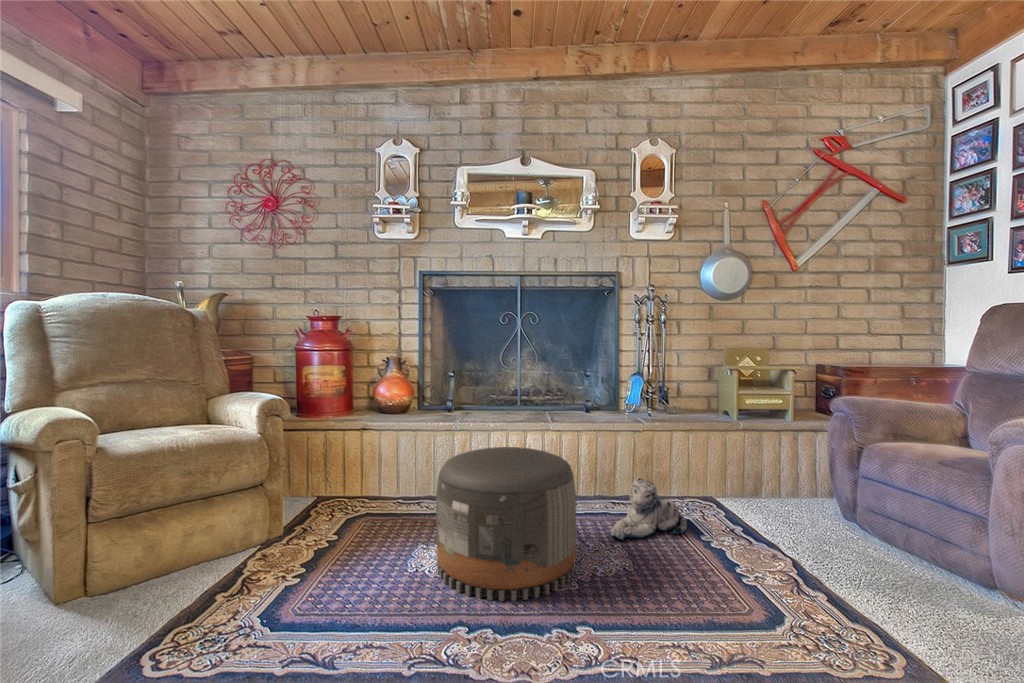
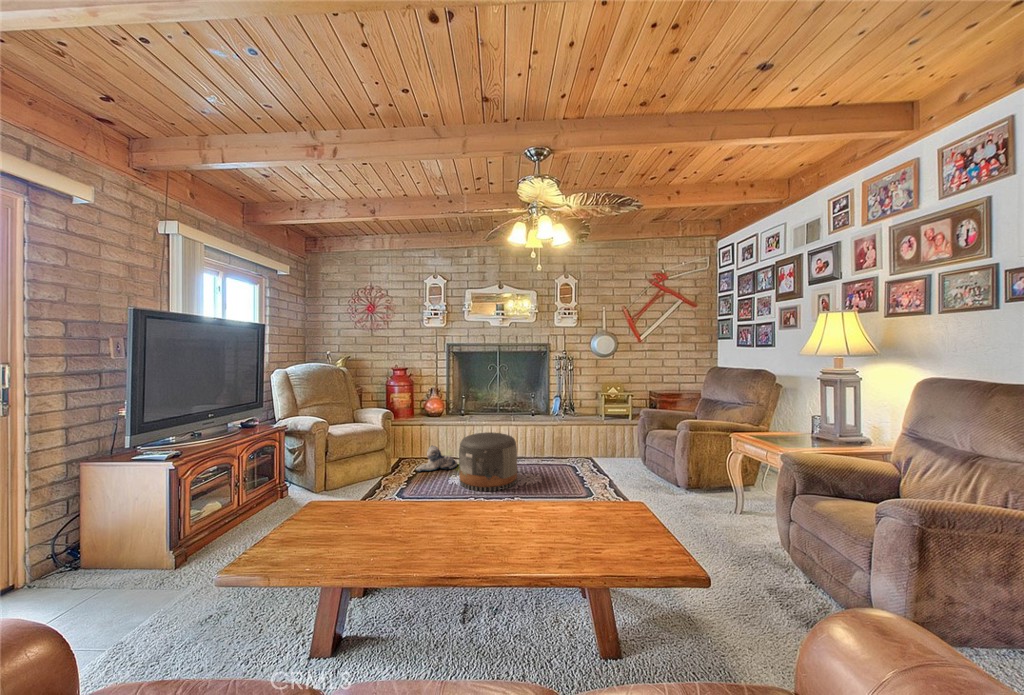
plush toy: present [610,478,688,540] -> present [416,445,457,472]

